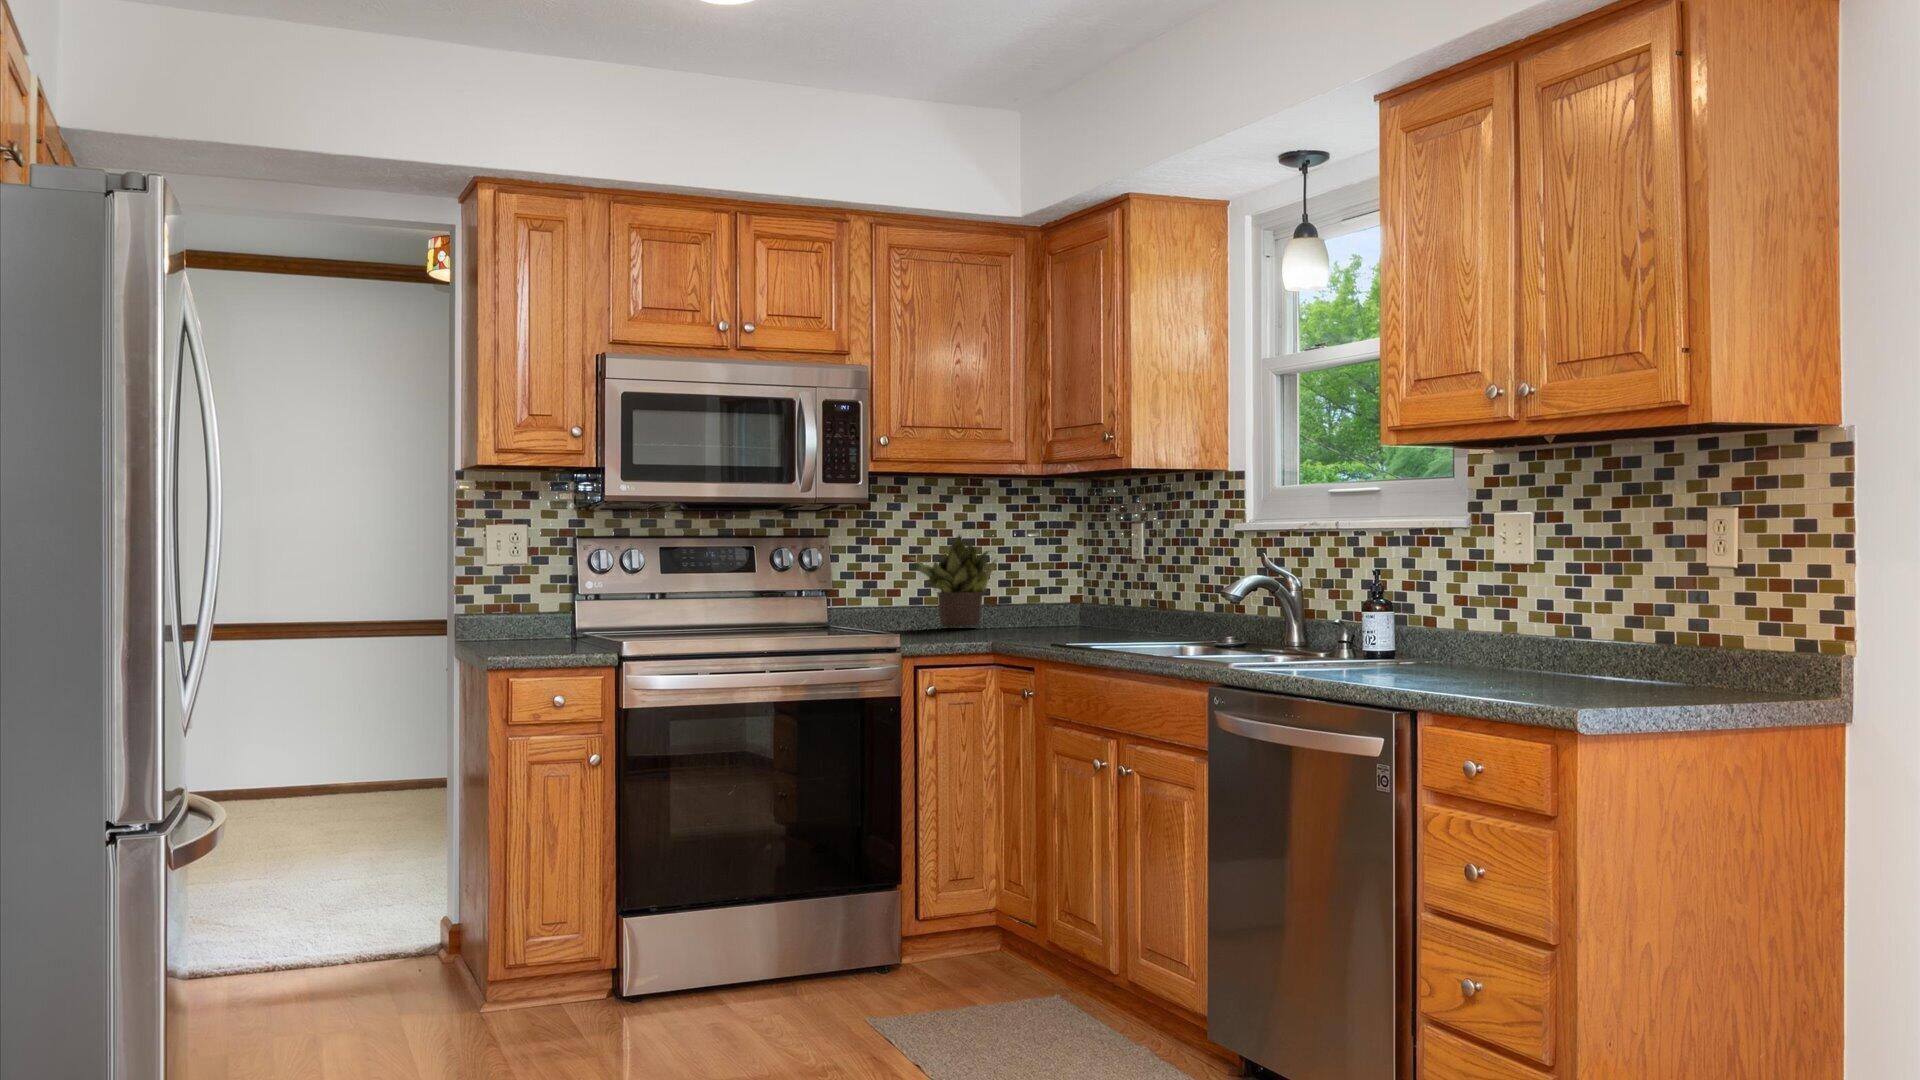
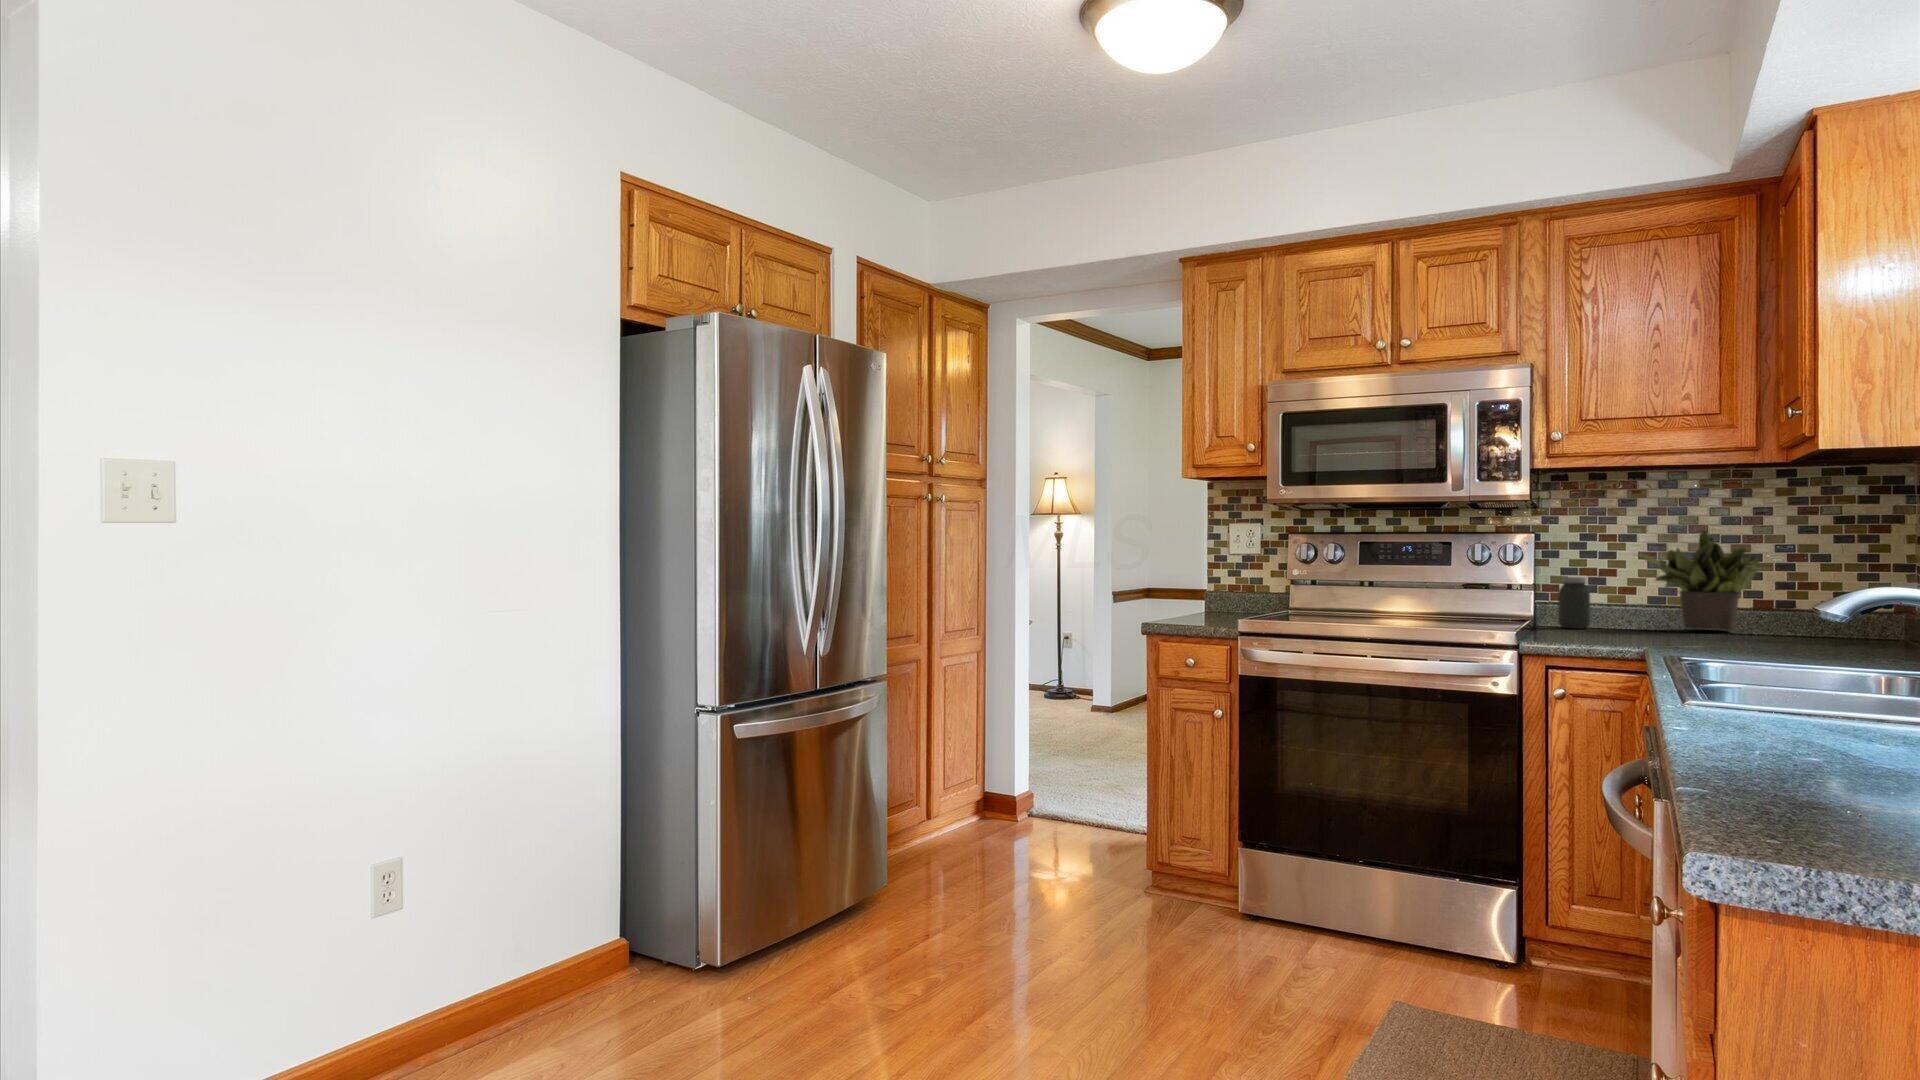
jar: none [854,581,881,633] -> present [1558,577,1590,629]

